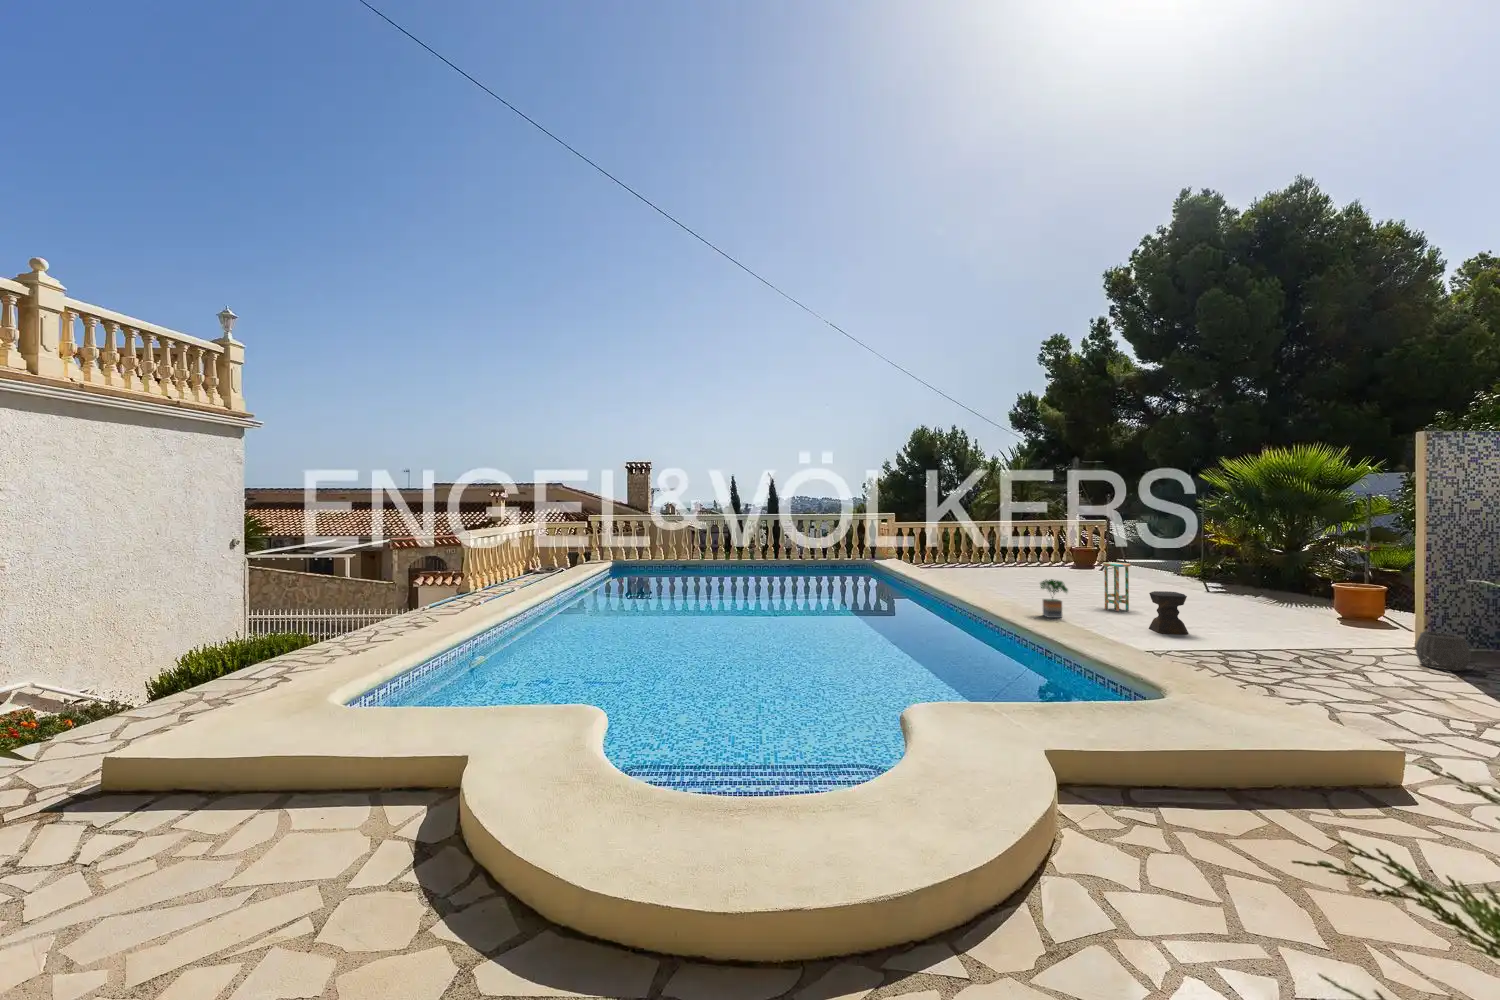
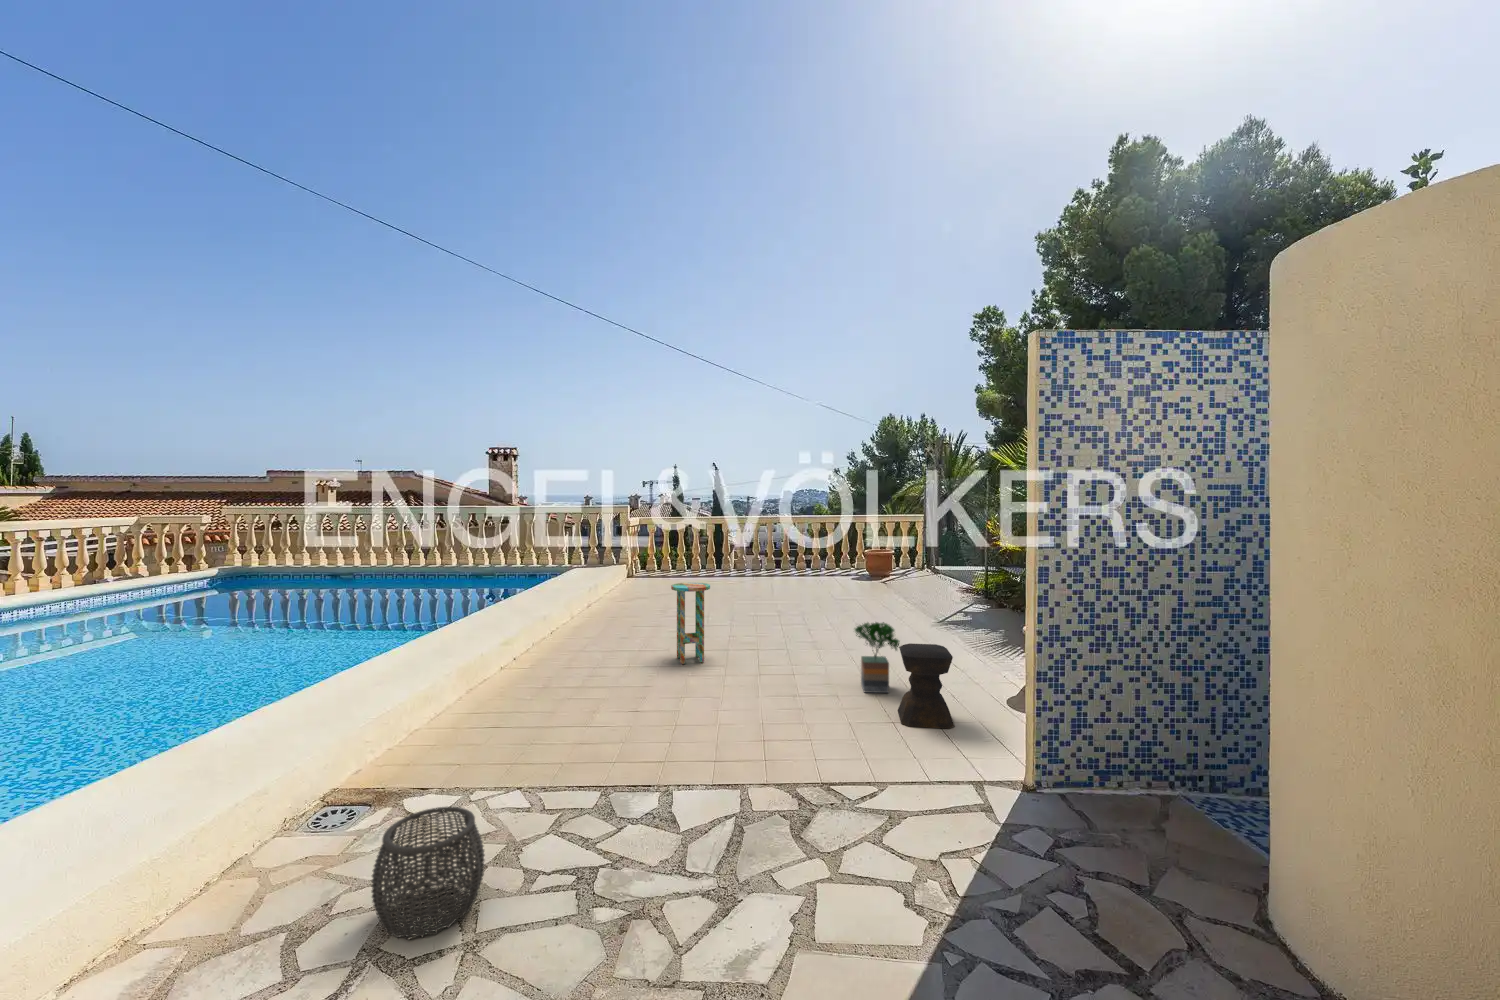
potted tree: present [1040,579,1068,618] -> present [855,622,900,693]
stool: present [1149,591,1188,634] -> present [898,643,954,729]
woven basket: present [1416,632,1471,671] -> present [371,807,485,939]

